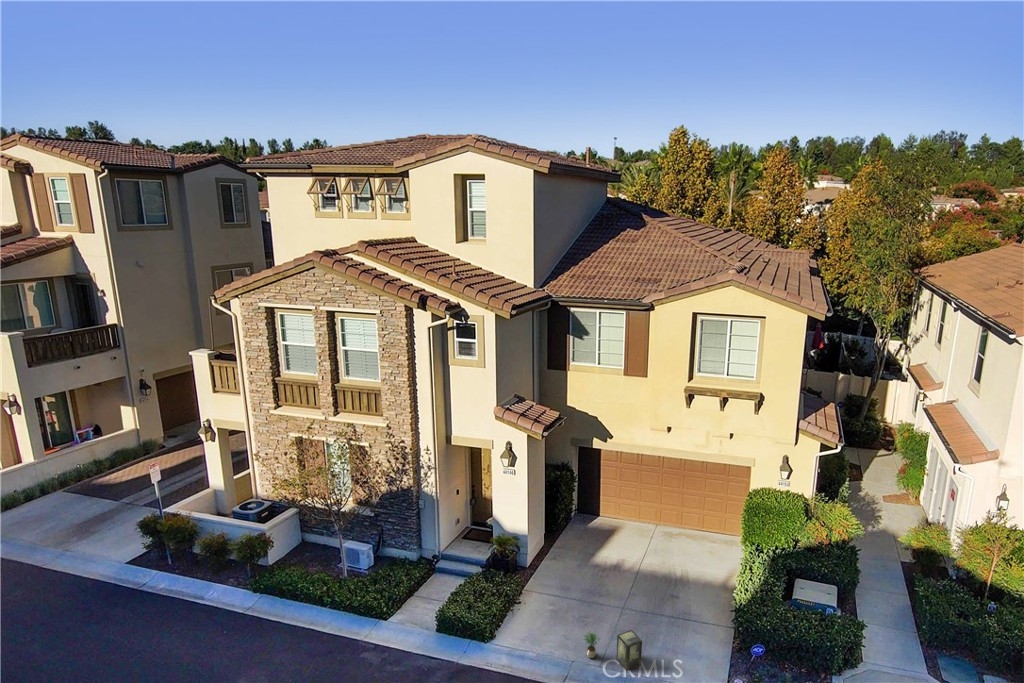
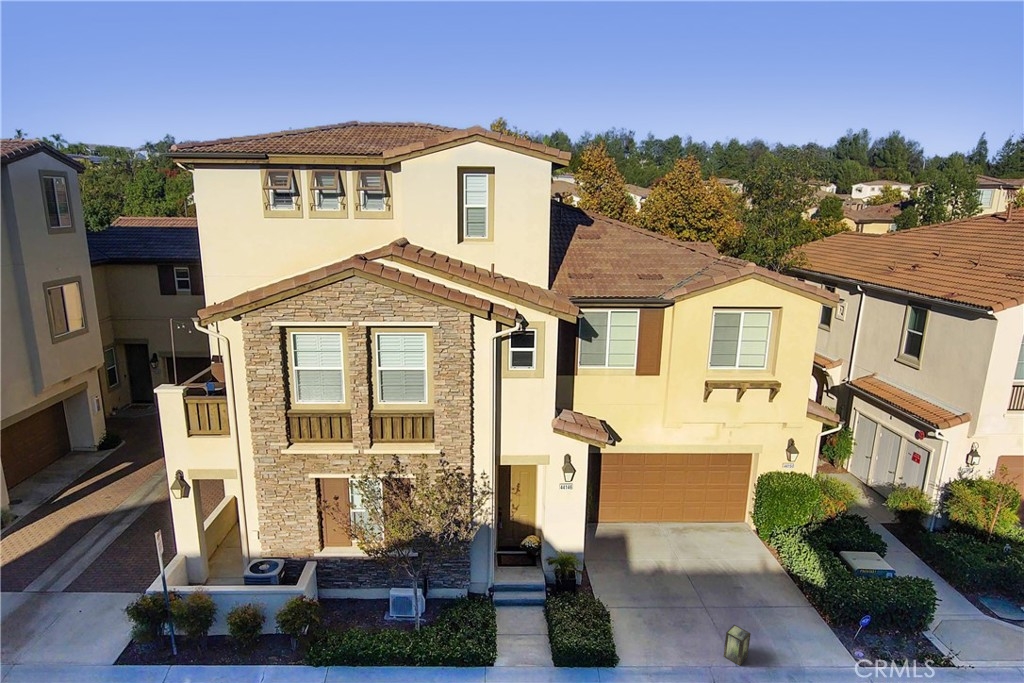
potted plant: present [585,633,600,658] -> none [692,634,711,662]

